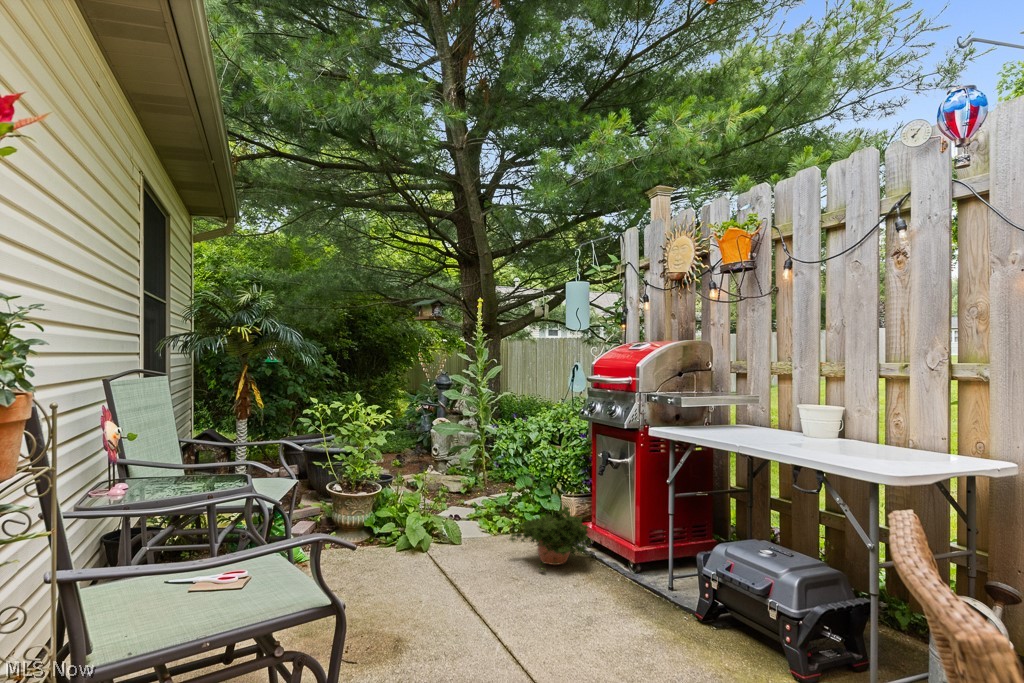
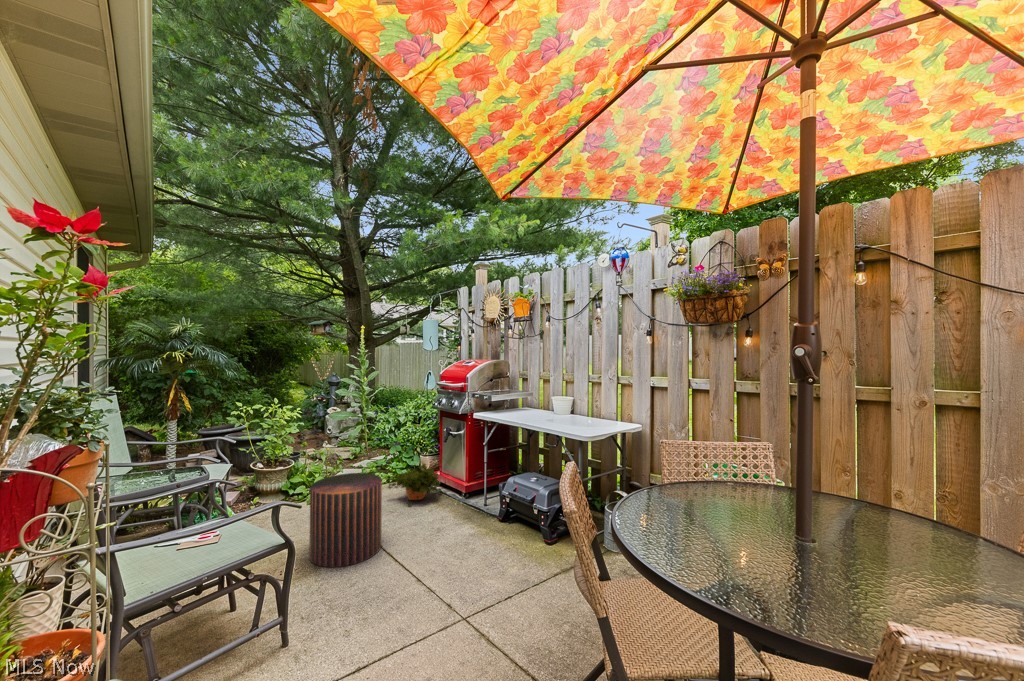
pouf: none [385,509,495,660] -> present [309,473,382,567]

